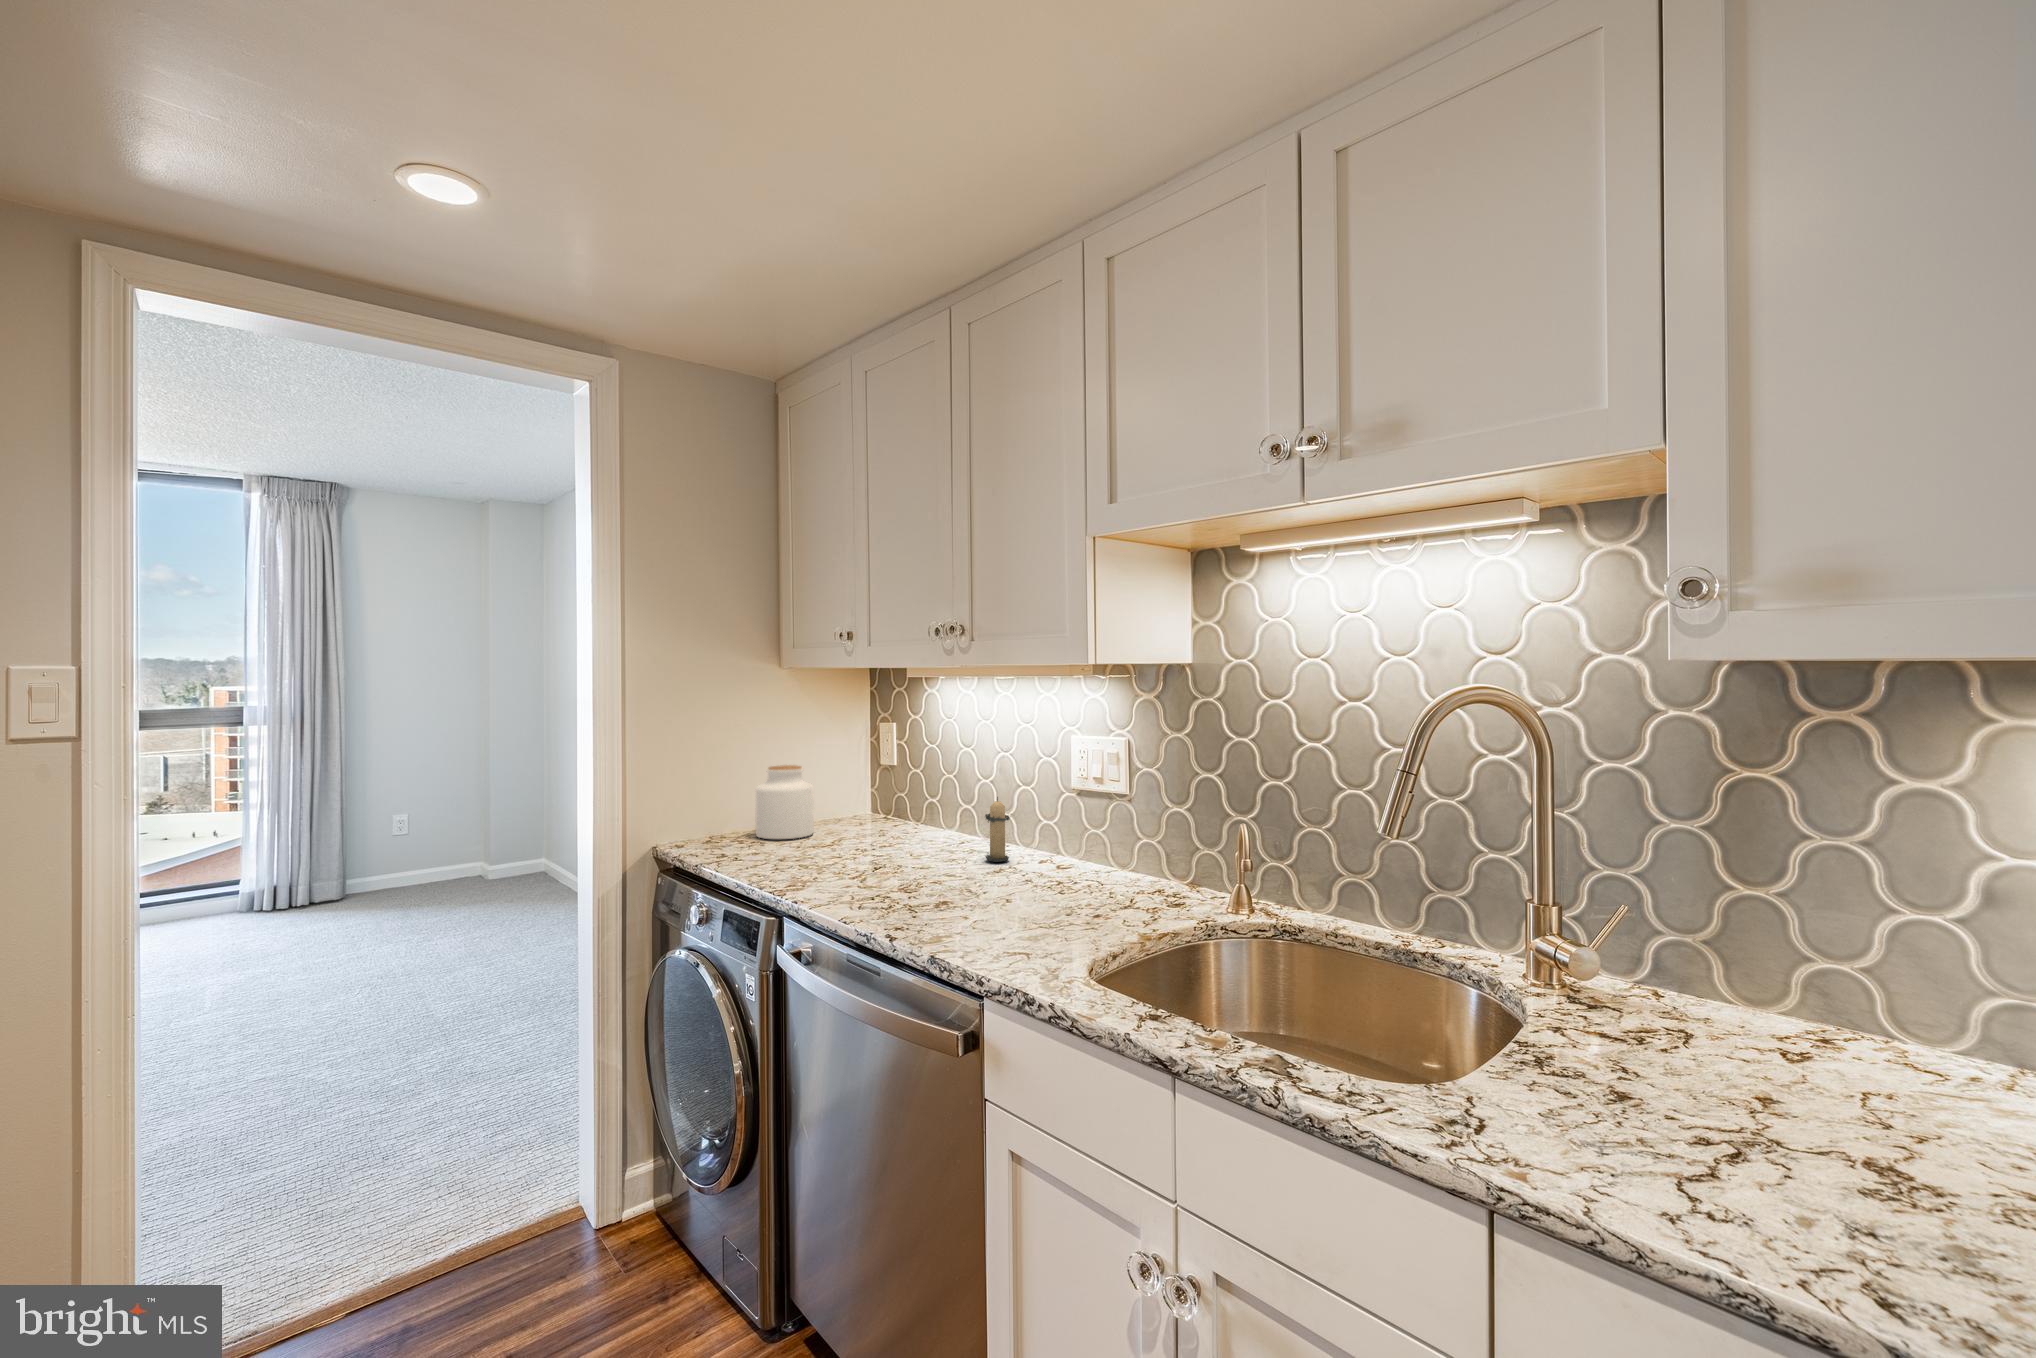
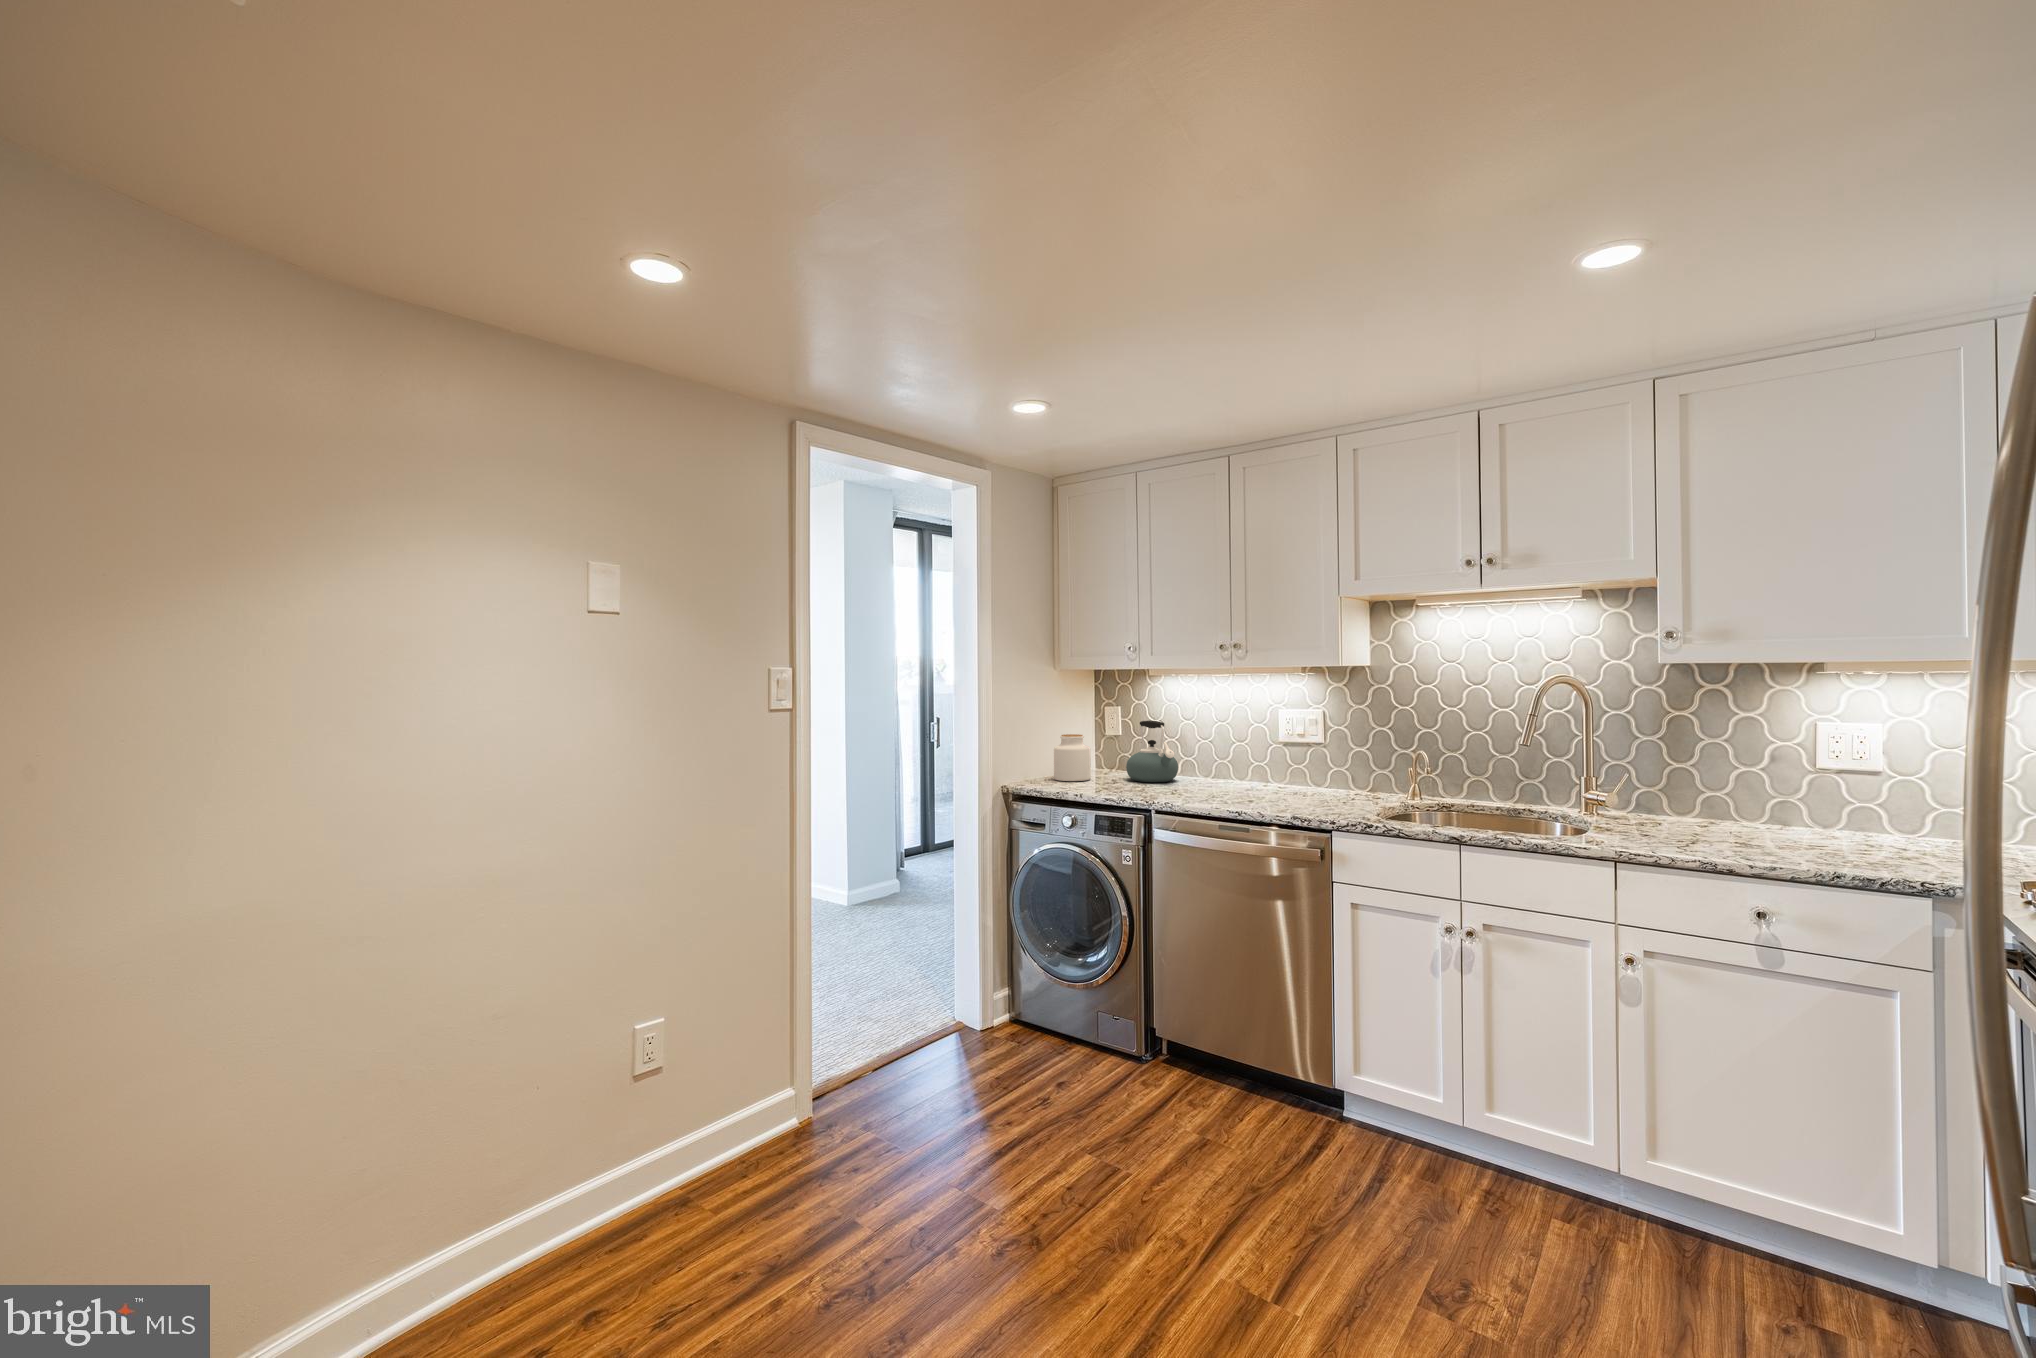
kettle: none [861,747,942,845] -> present [1126,721,1178,782]
candle: present [985,797,1009,862] -> none [1223,748,1243,788]

